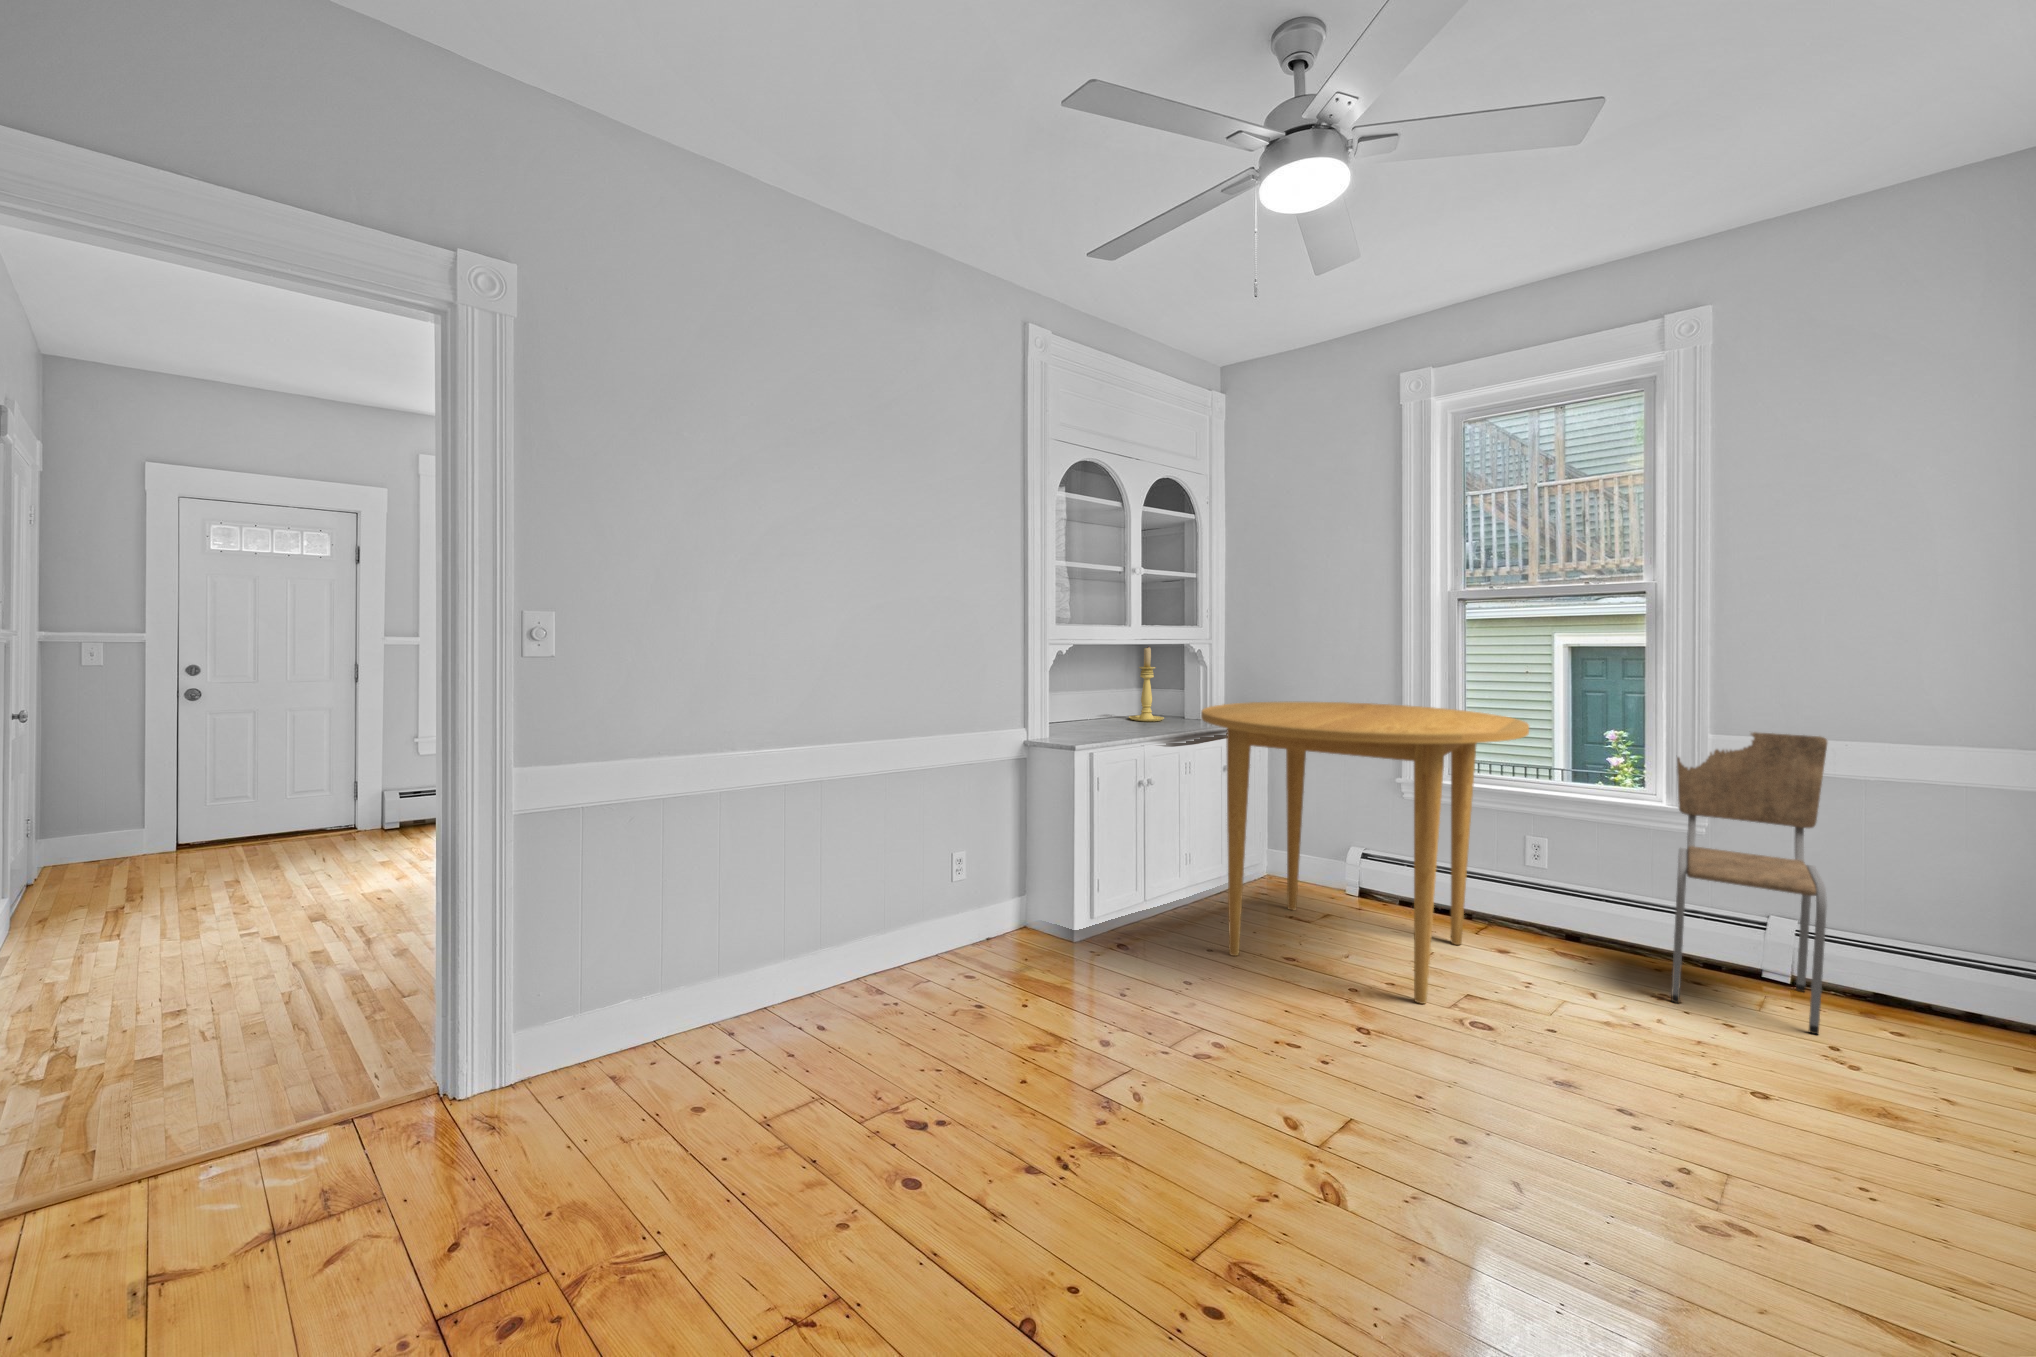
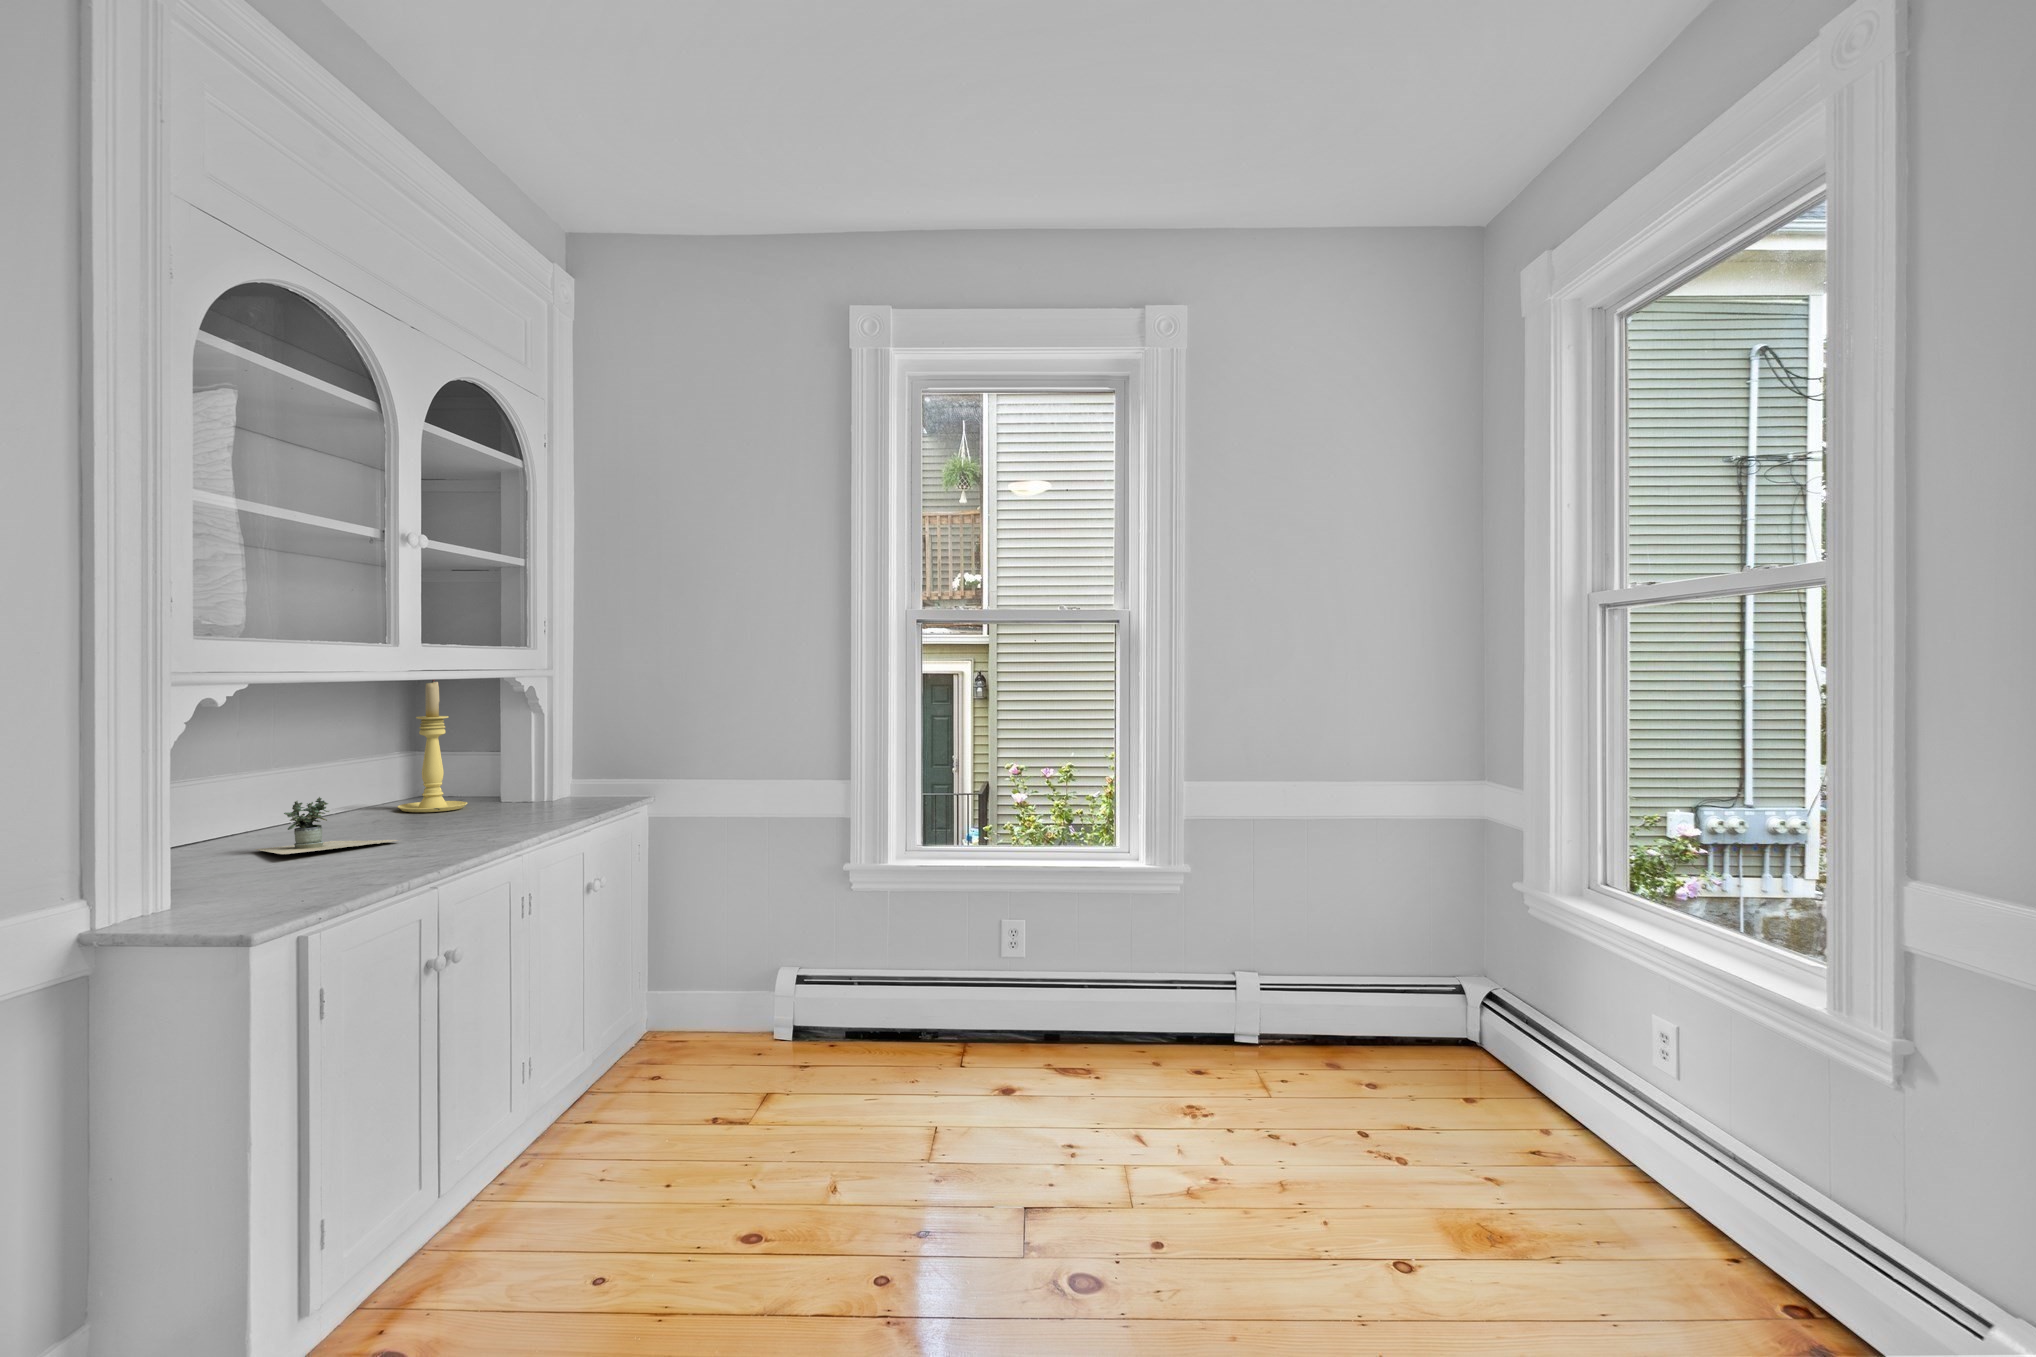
dining table: present [1201,702,1529,1004] -> none [542,756,1018,1206]
potted plant: none [1064,708,1149,736] -> present [256,797,440,854]
dining chair: present [1671,732,1827,1034] -> none [1148,763,1309,1106]

